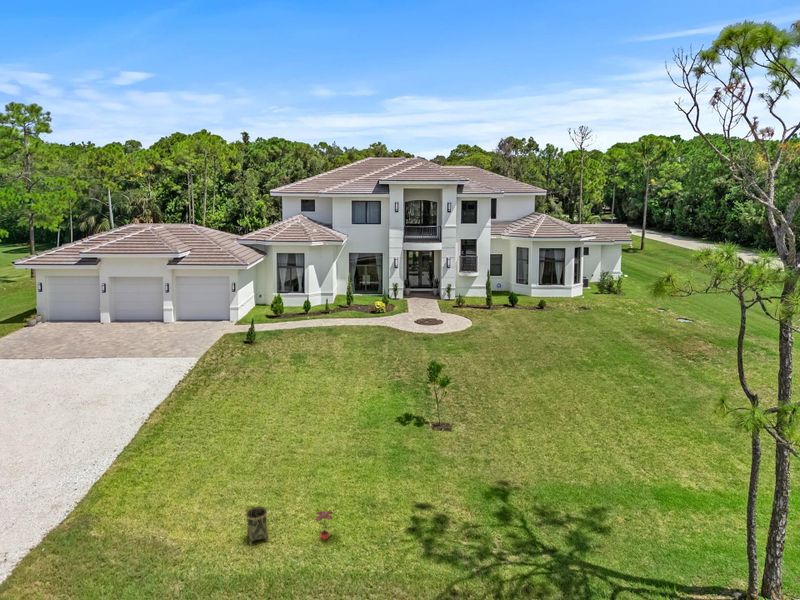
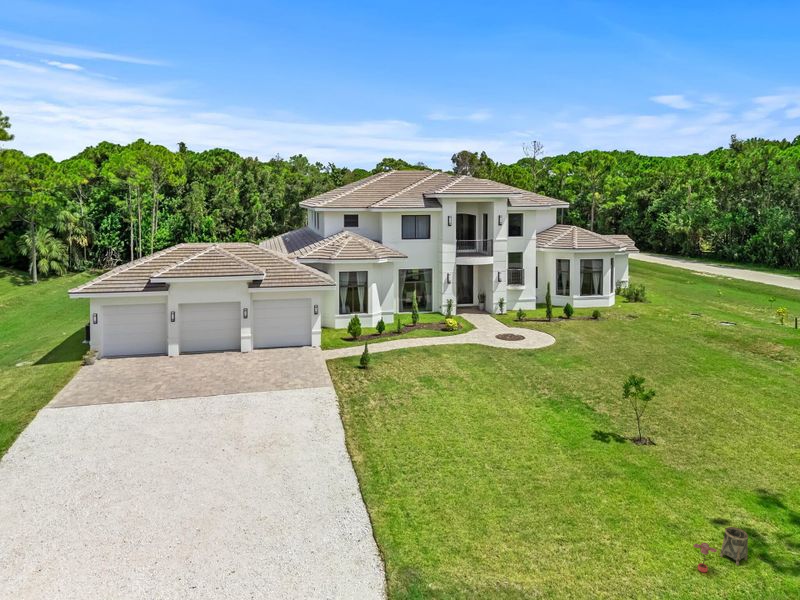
basket: present [246,507,268,545] -> present [720,527,748,565]

